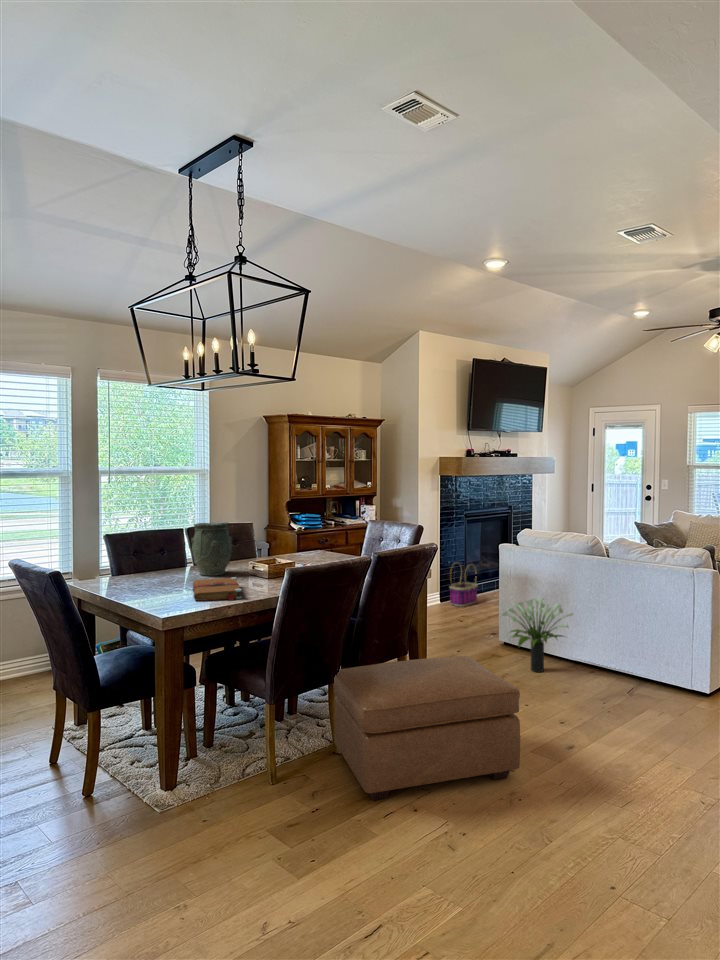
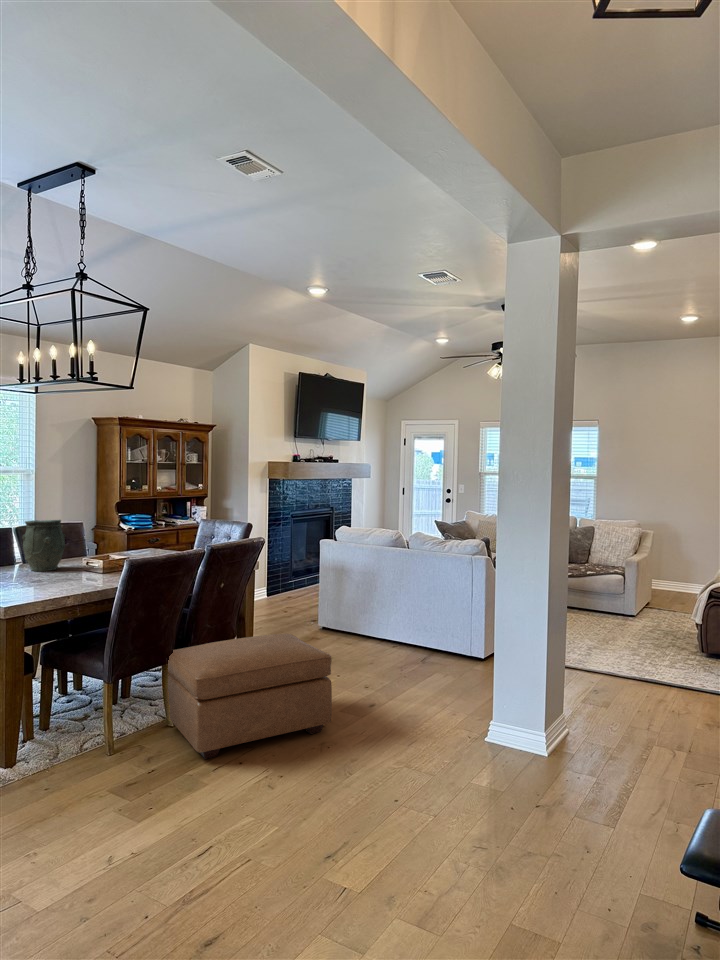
basket: present [449,566,478,607] -> none [276,559,302,600]
book: present [193,577,242,601] -> none [27,570,80,591]
potted plant: present [503,598,573,672] -> none [321,585,382,650]

